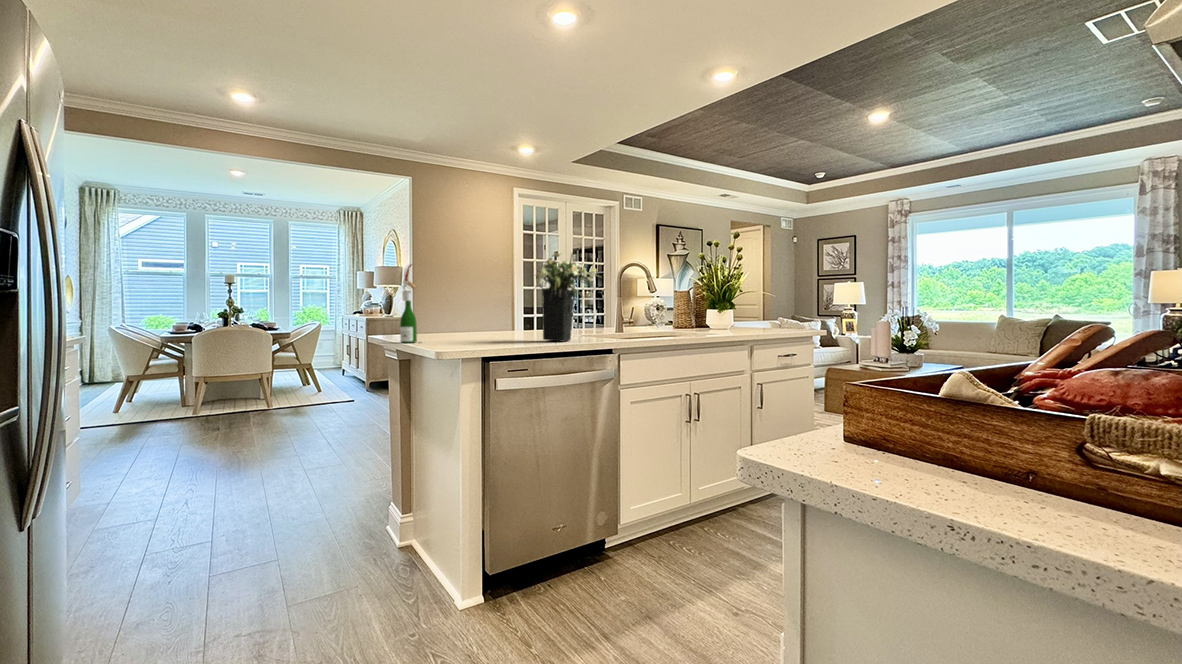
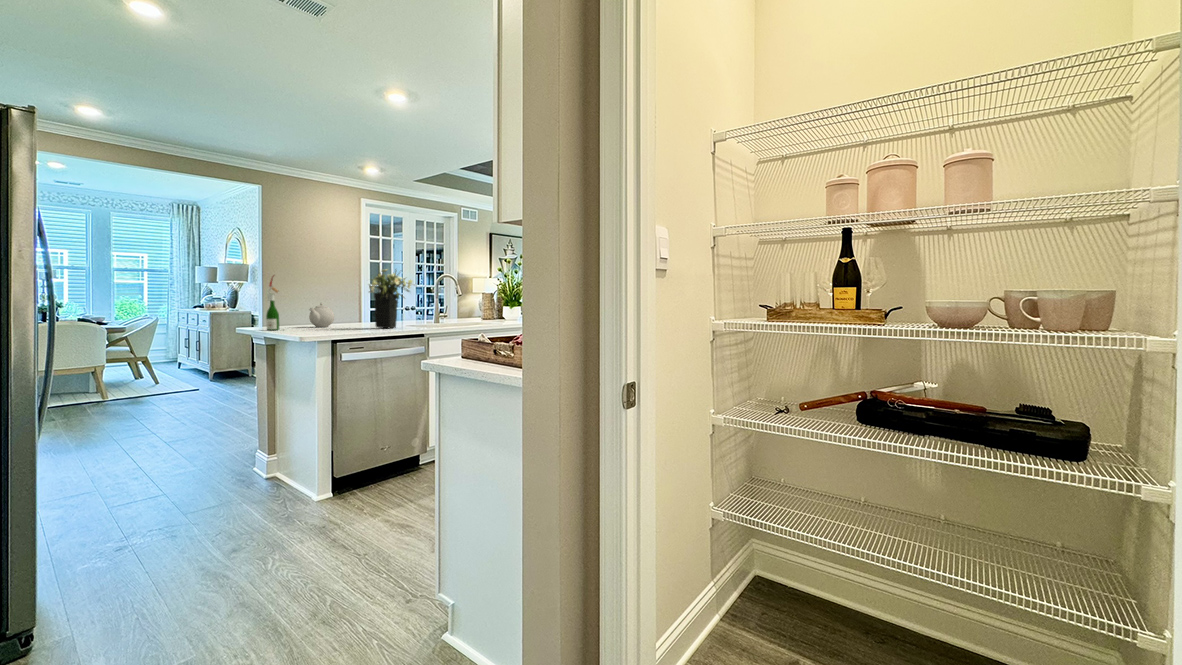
teapot: none [456,304,487,338] -> present [309,303,334,327]

